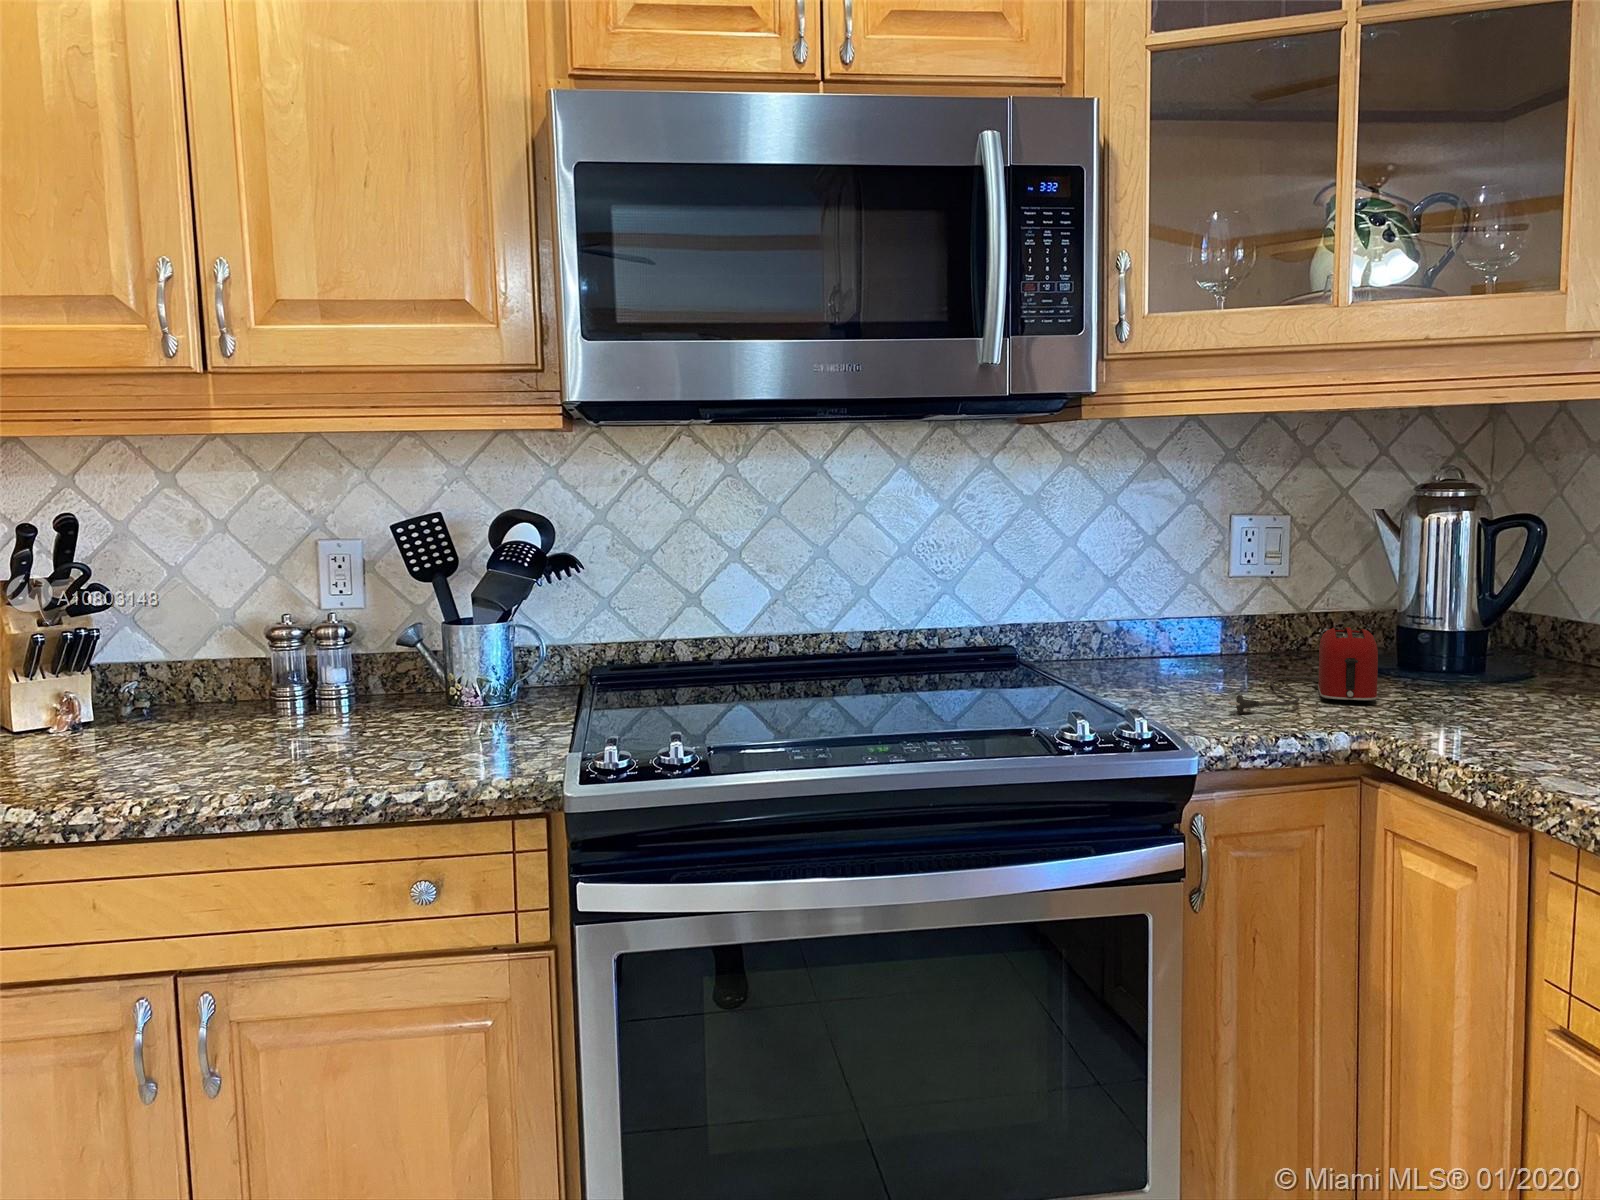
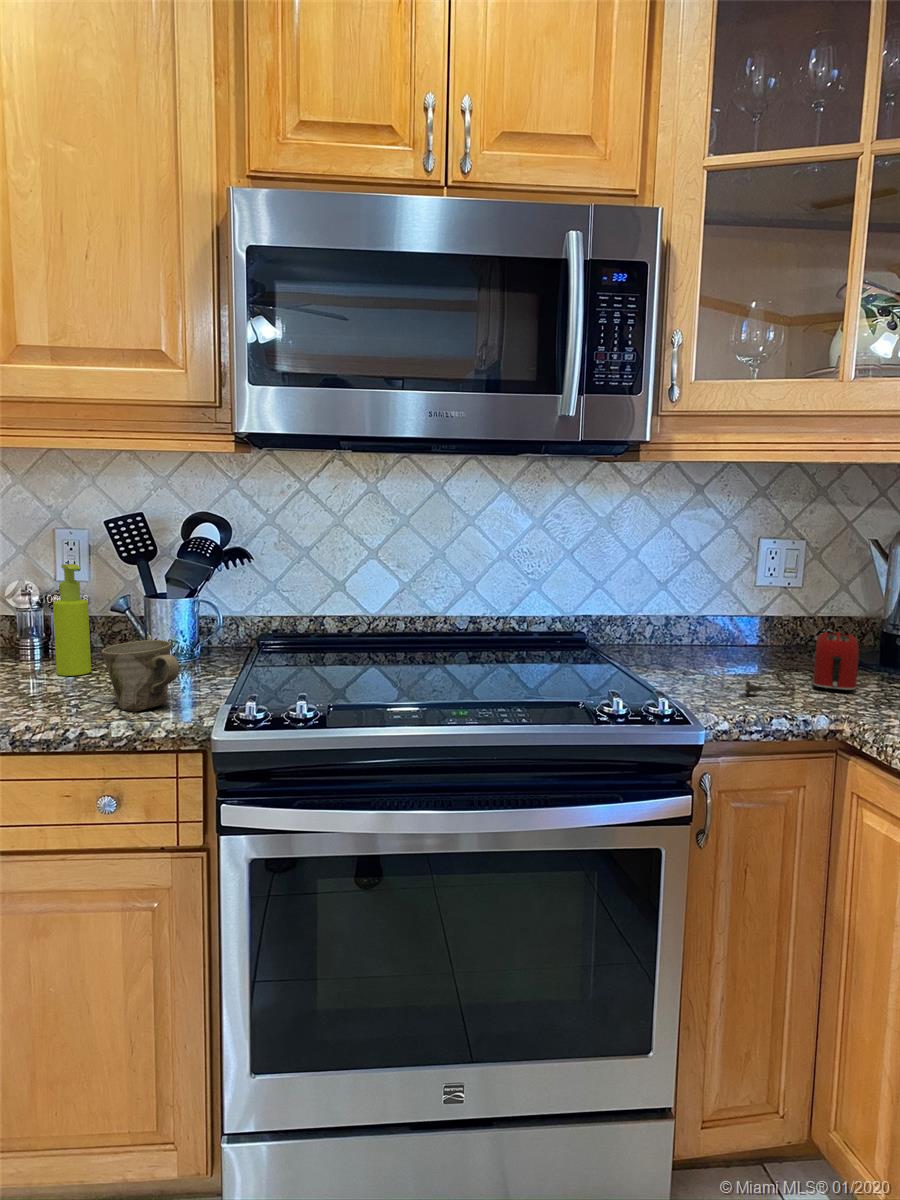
soap dispenser: none [329,583,381,729] -> present [53,564,91,676]
mug: none [408,674,512,767] -> present [102,640,179,711]

